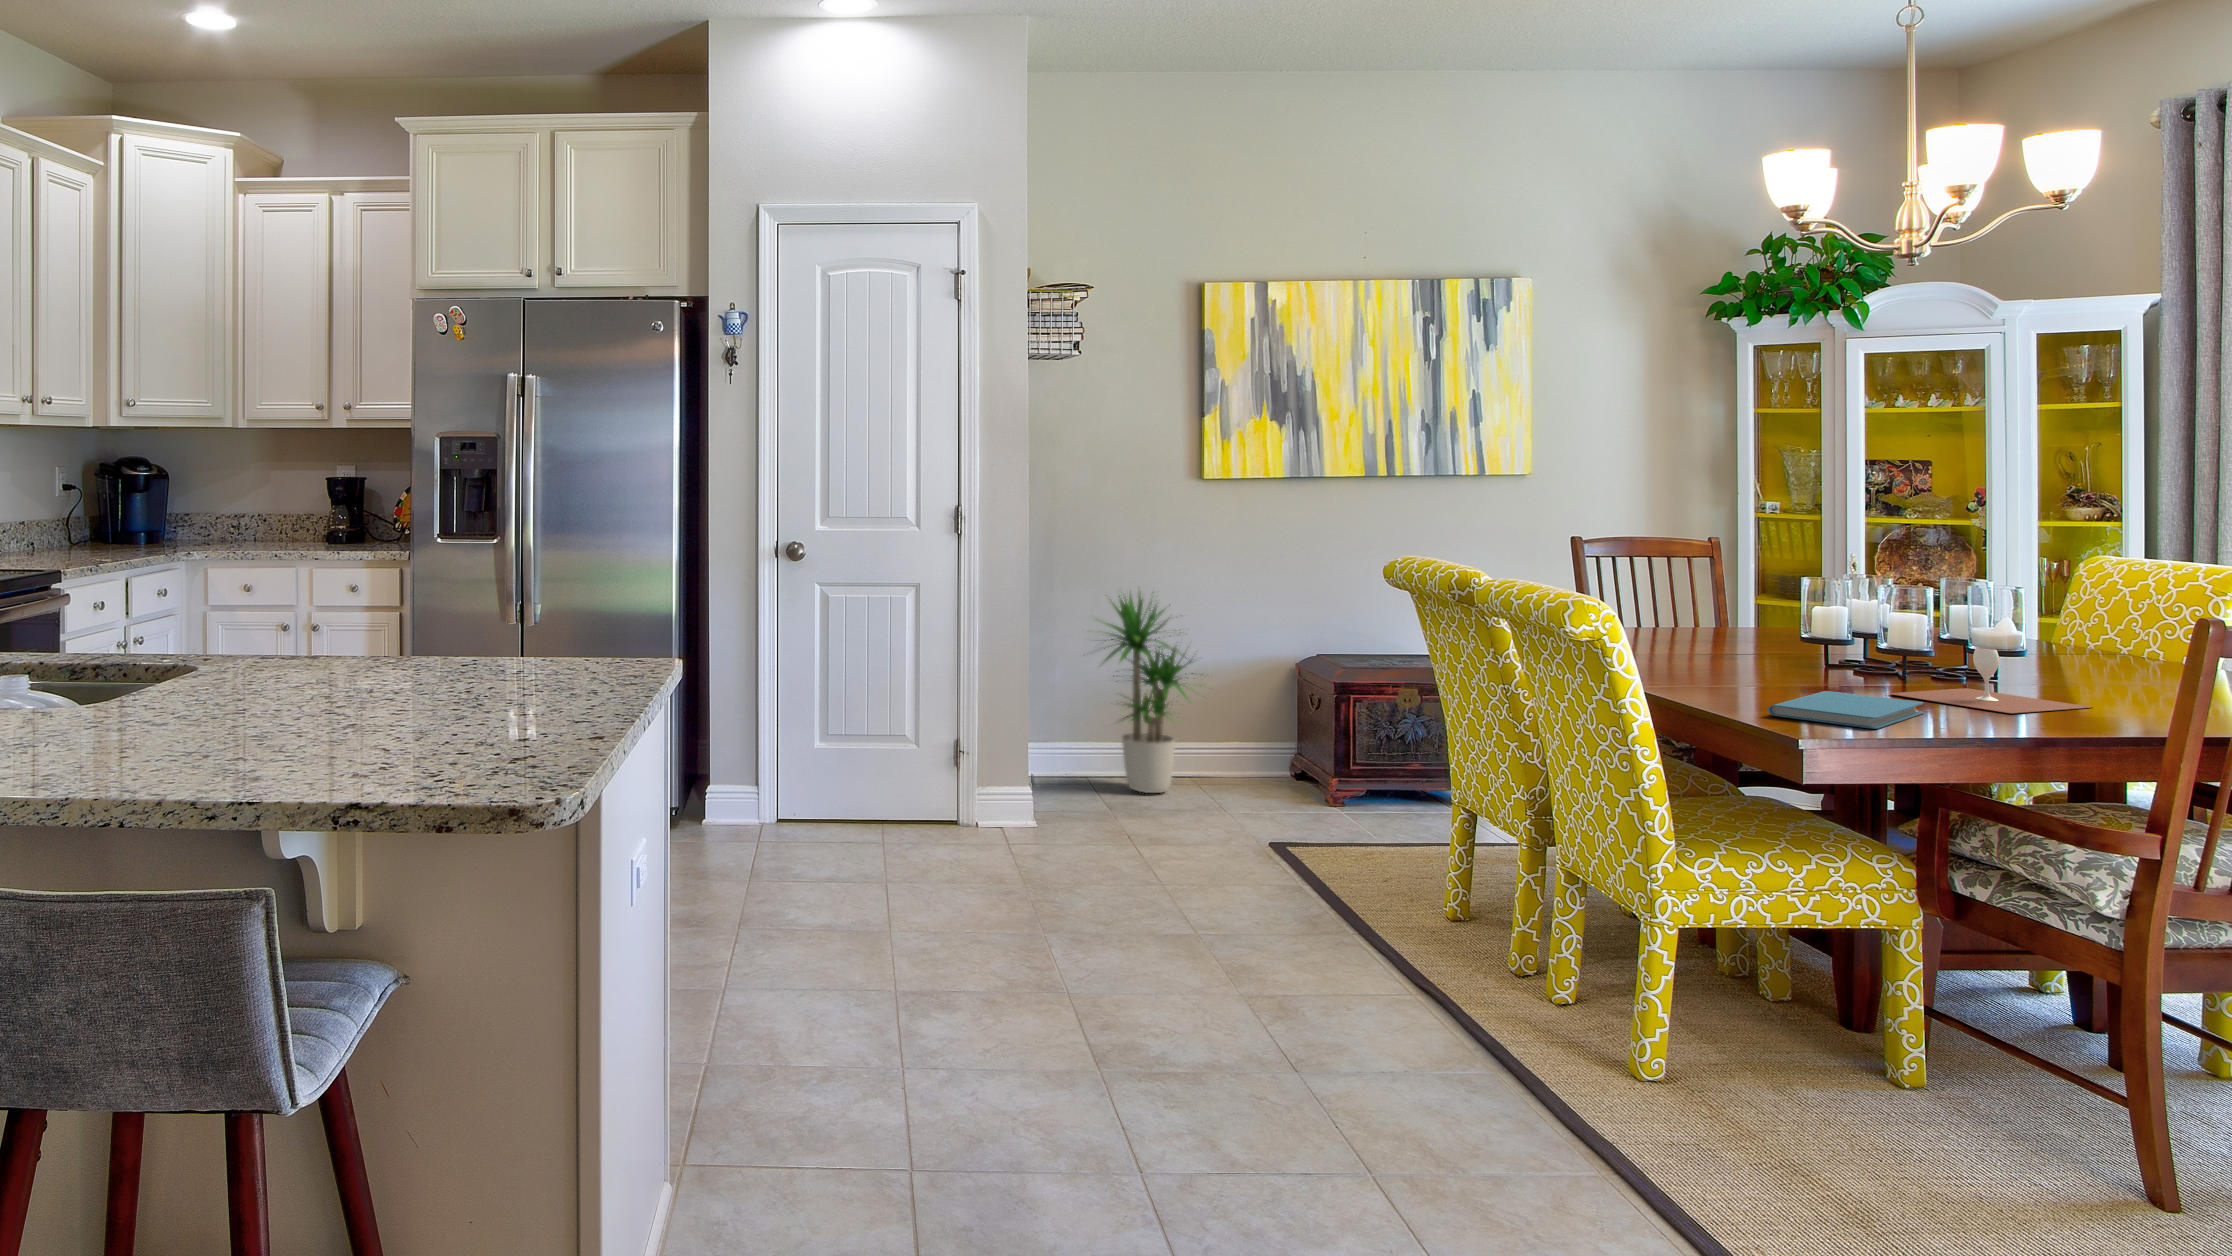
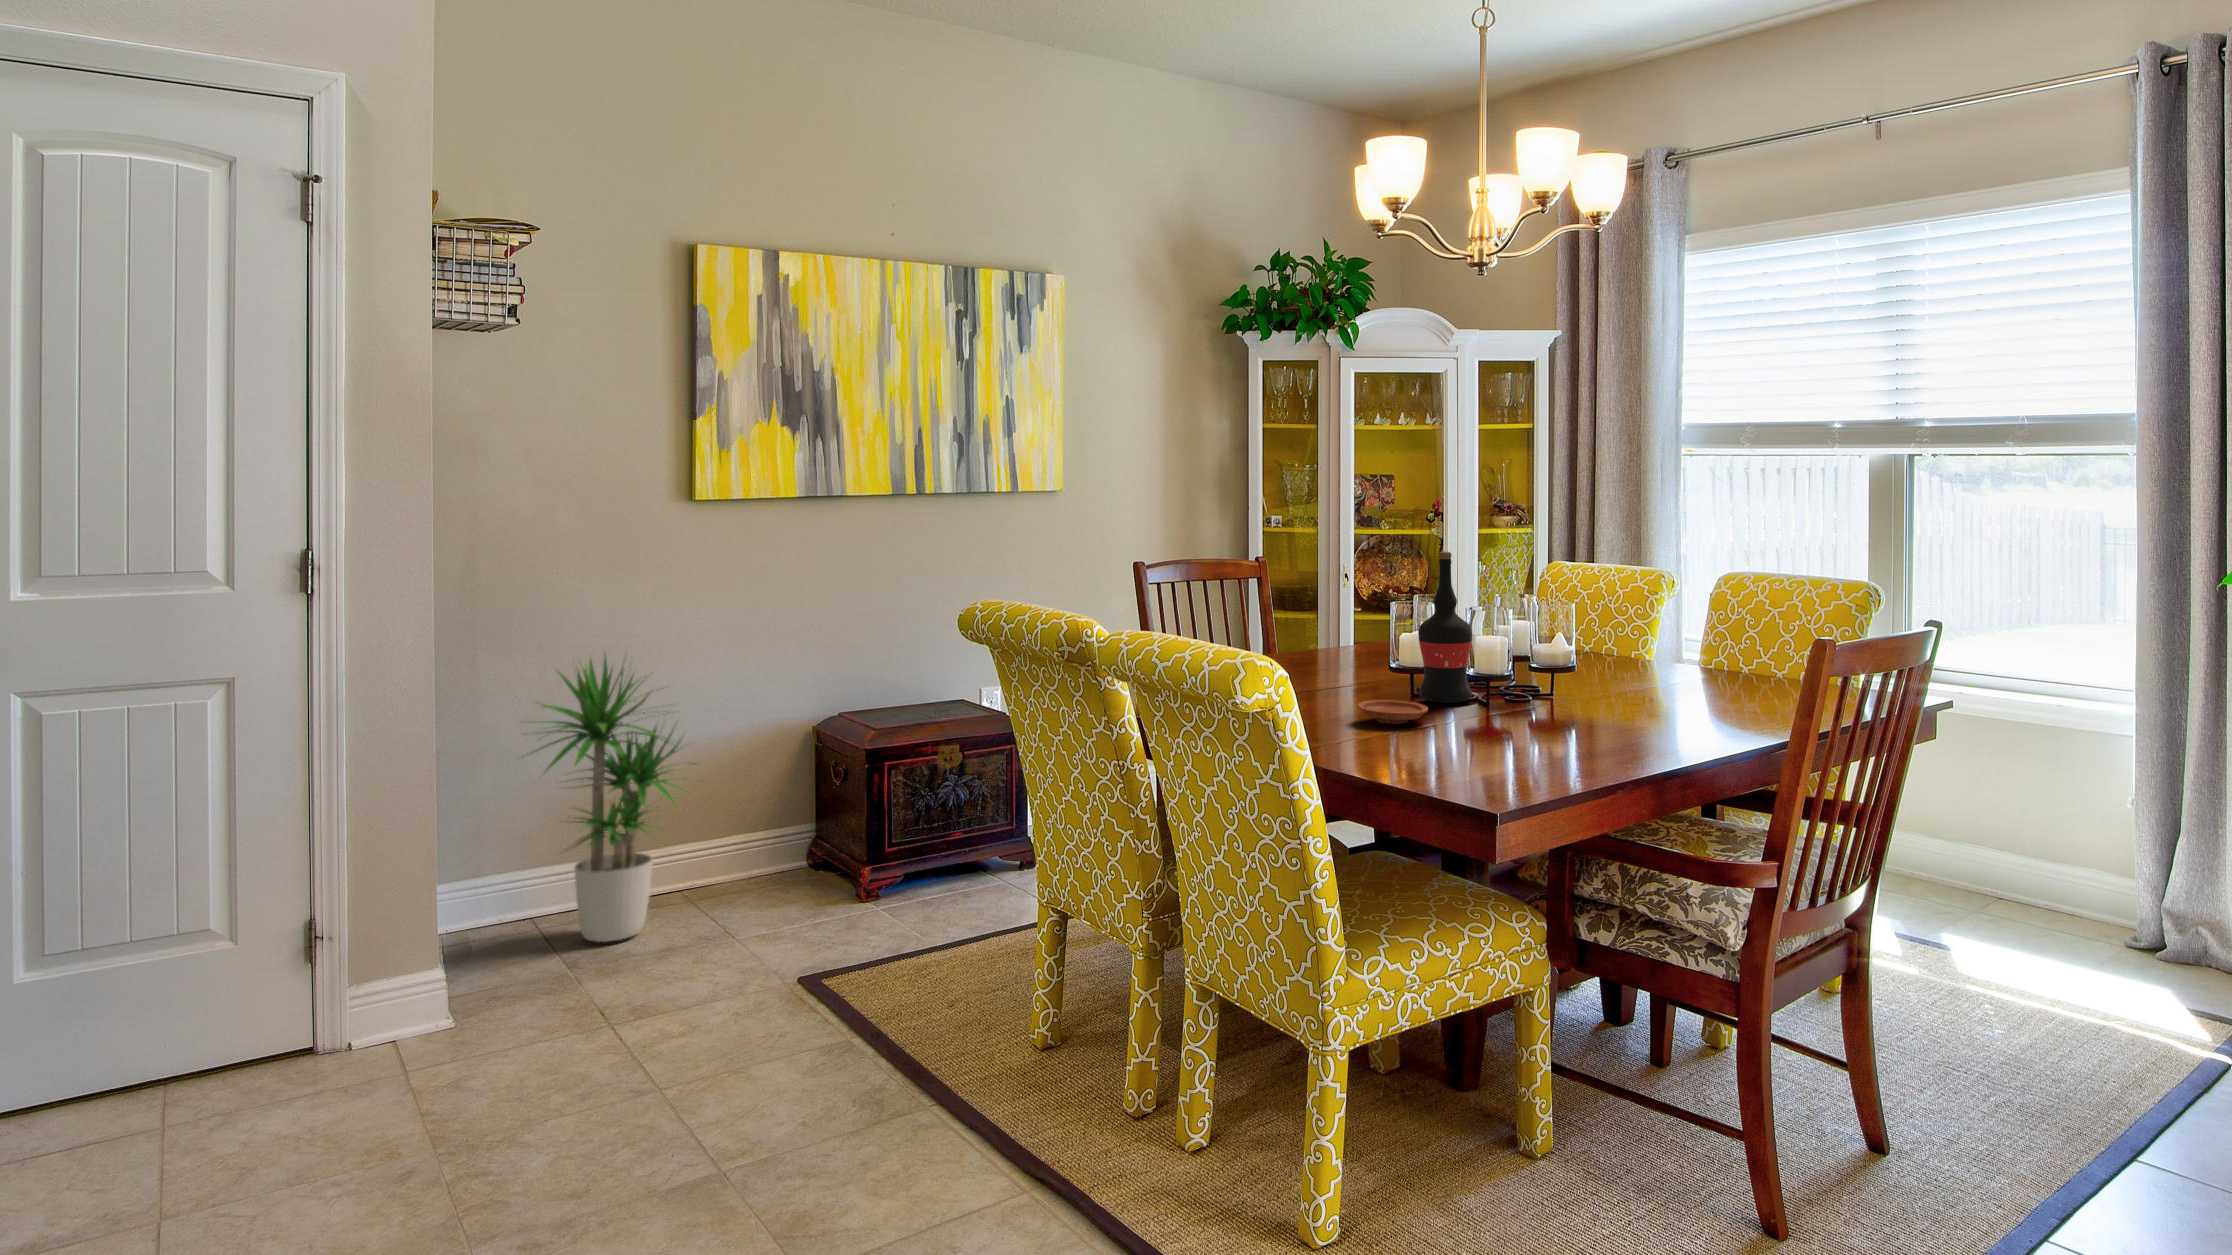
wine bottle: none [1821,536,1884,677] -> present [1418,552,1472,703]
wine glass: present [1888,648,2093,714] -> none [1500,665,1654,735]
plate: none [1733,663,1808,684] -> present [1358,700,1428,724]
book: present [1768,691,1924,729] -> none [1446,730,1557,778]

